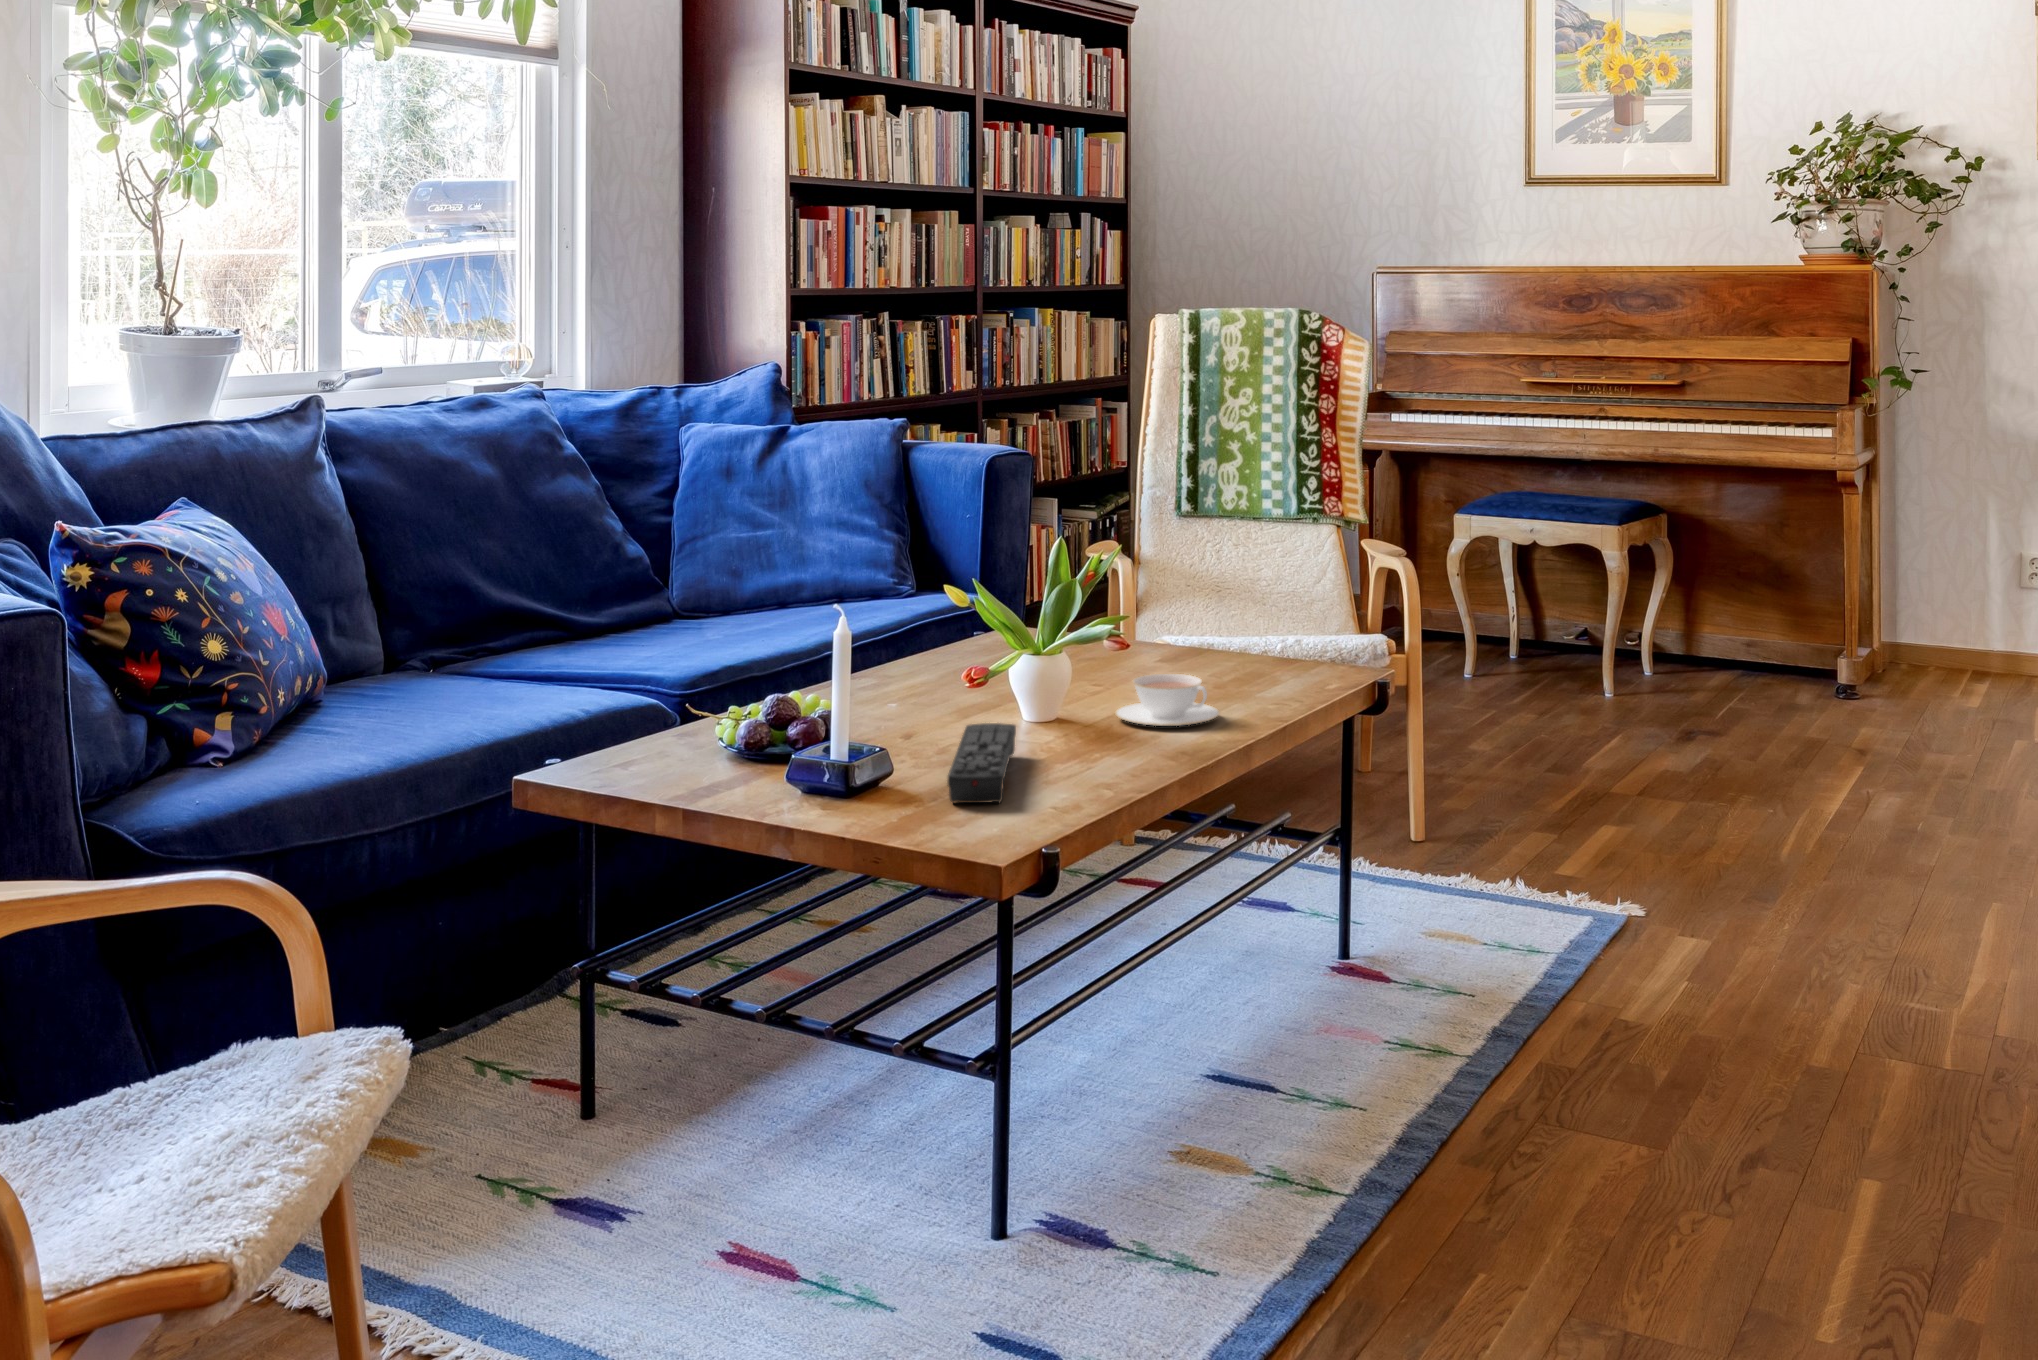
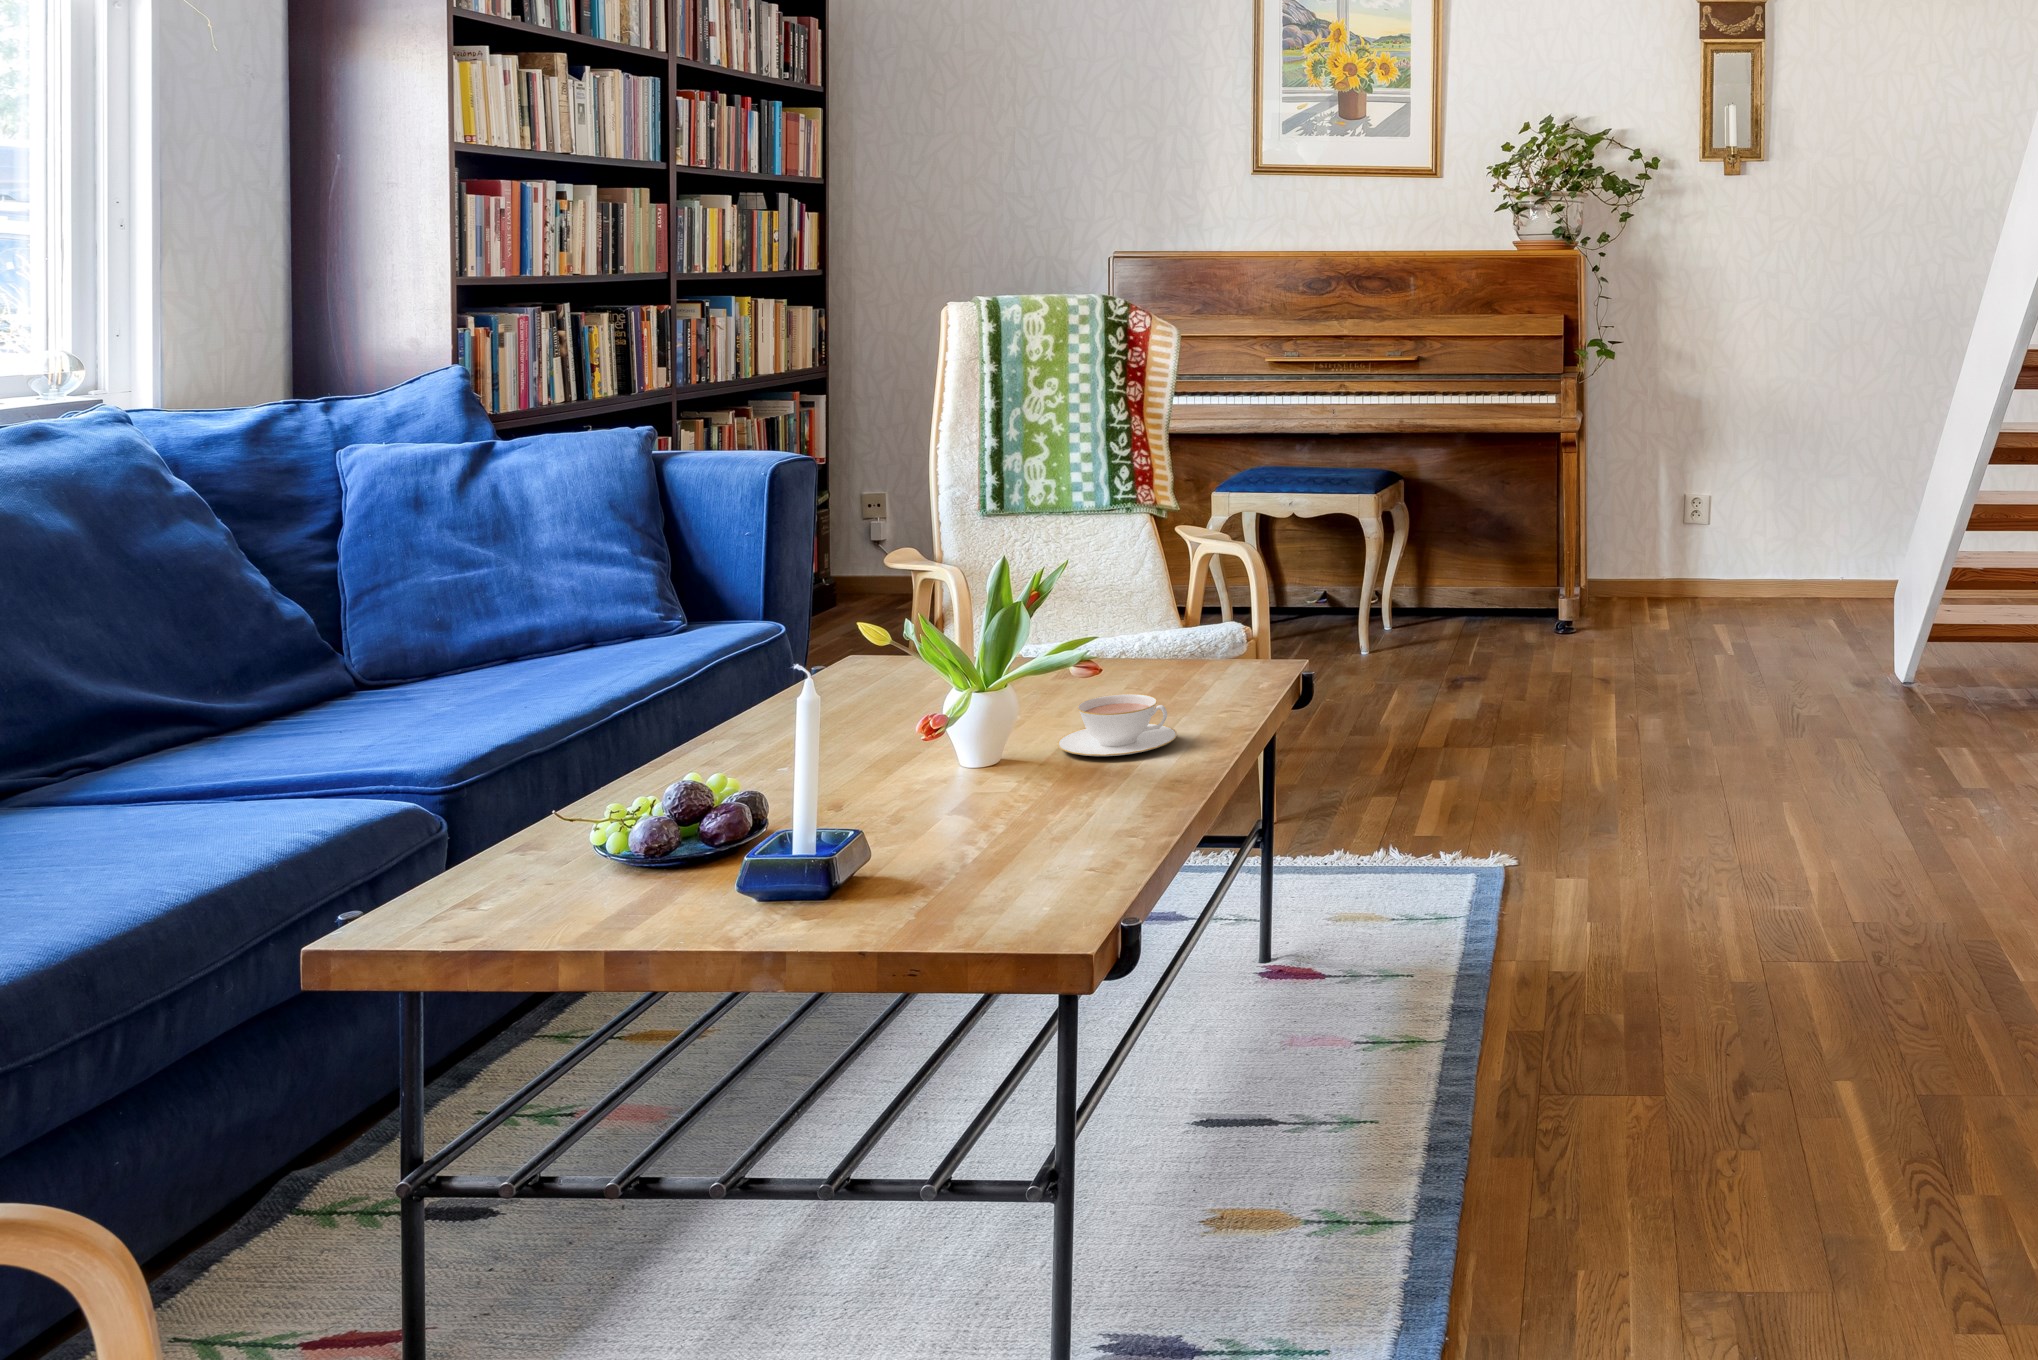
remote control: present [947,723,1016,803] -> none [920,781,1024,893]

